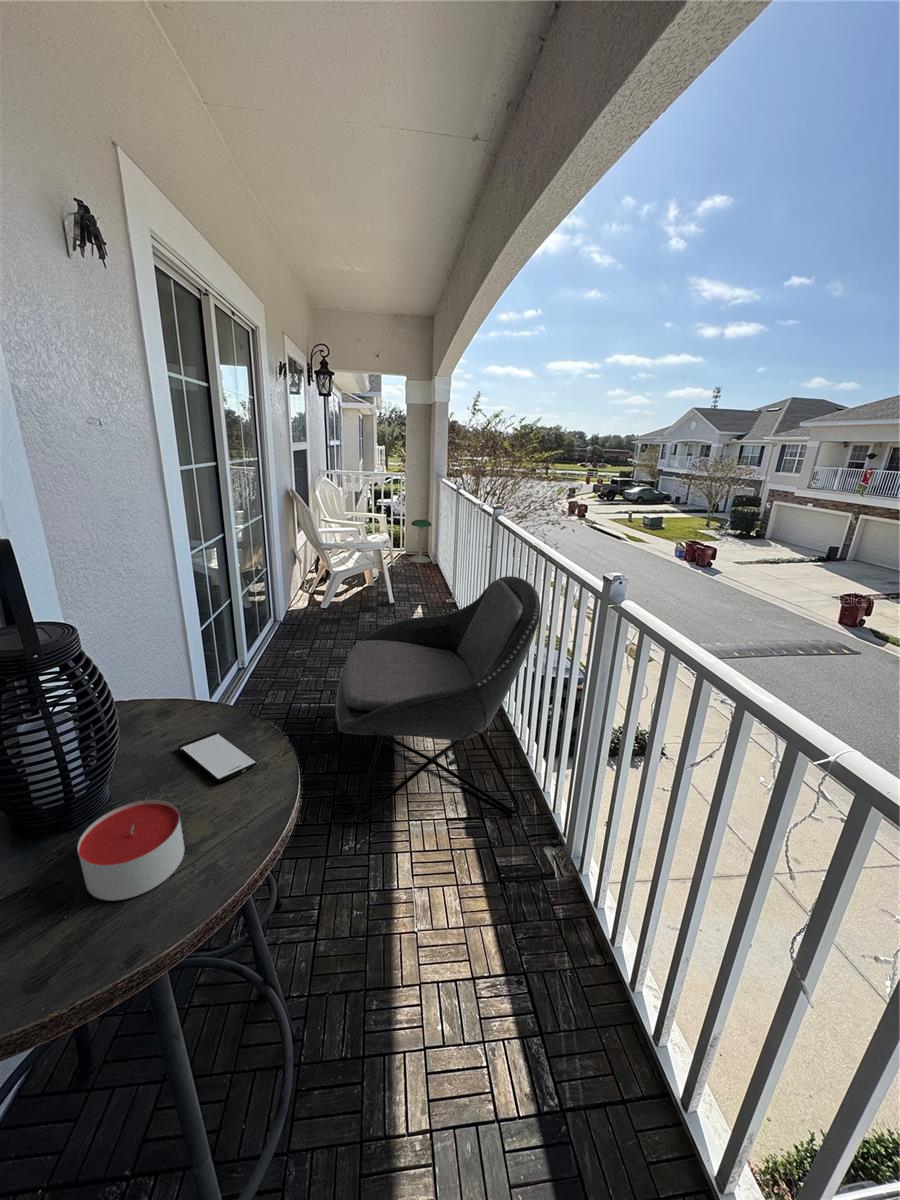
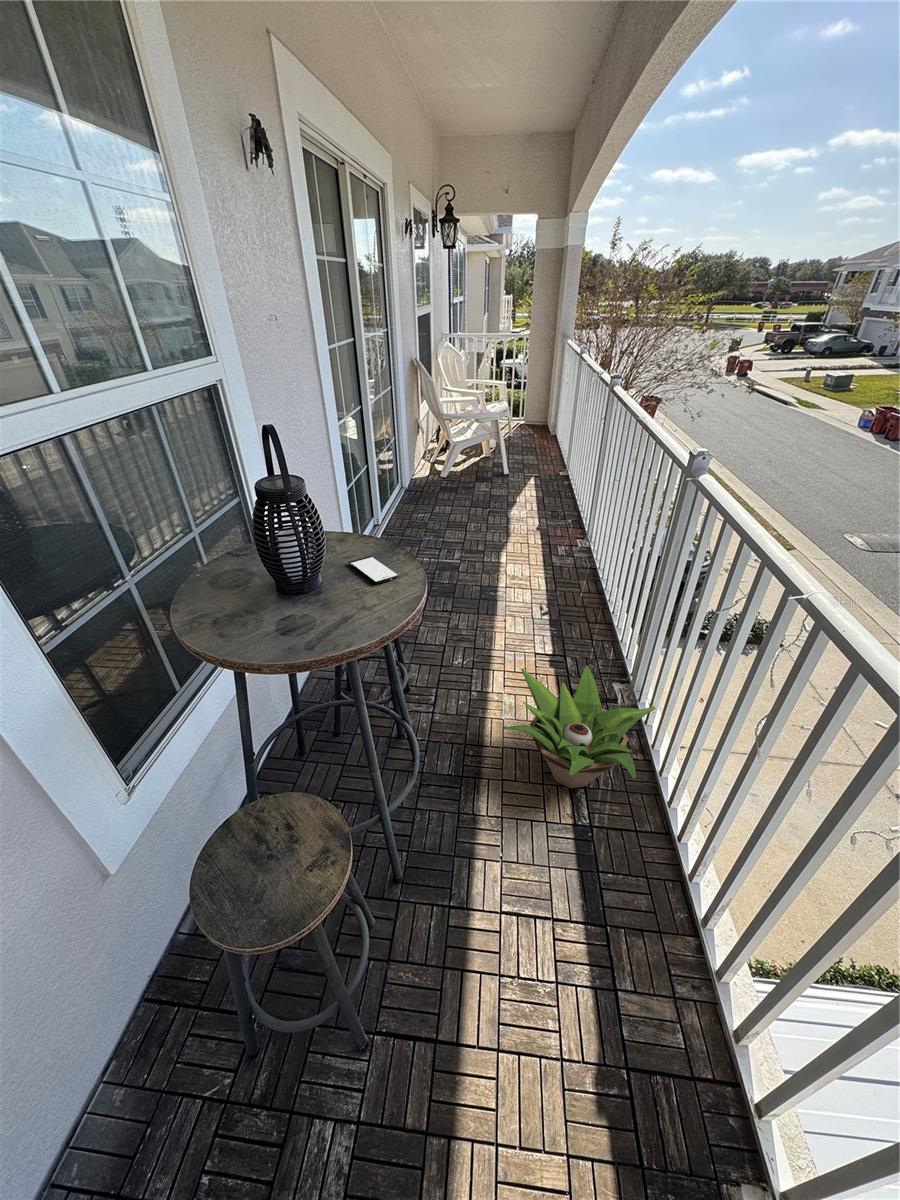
stool: present [408,520,431,563] -> none [527,386,554,433]
lounge chair: present [335,576,540,824] -> none [450,449,636,658]
candle: present [78,800,185,900] -> none [309,585,361,632]
decorative plant: none [422,840,623,1053] -> present [503,666,656,788]

